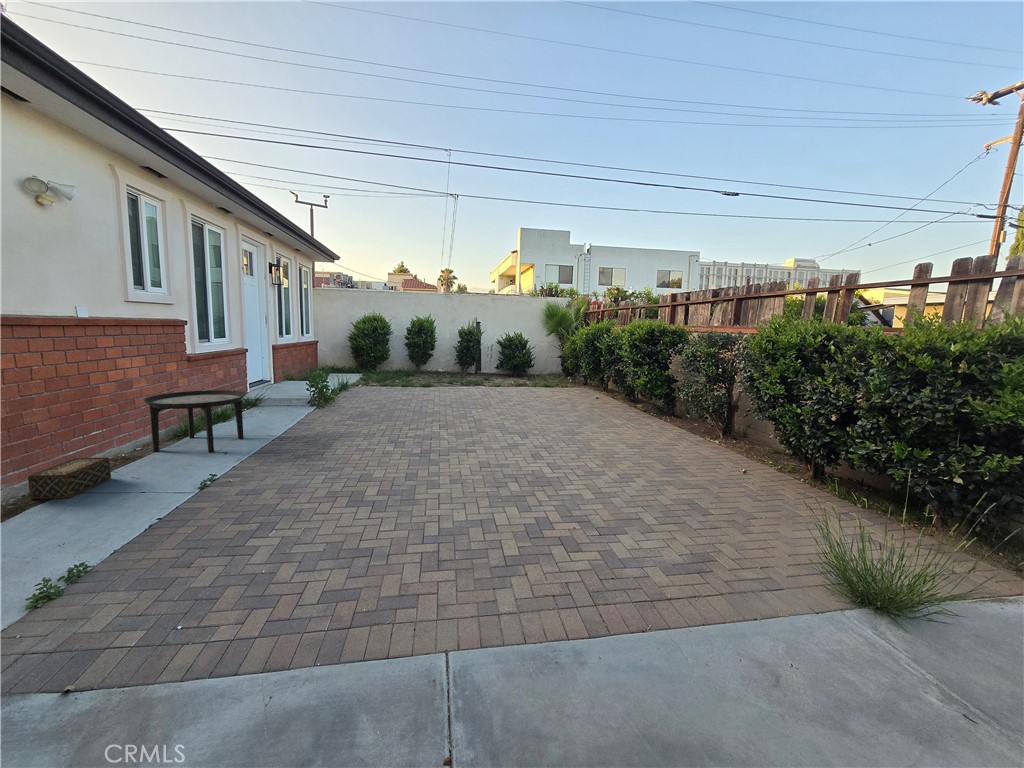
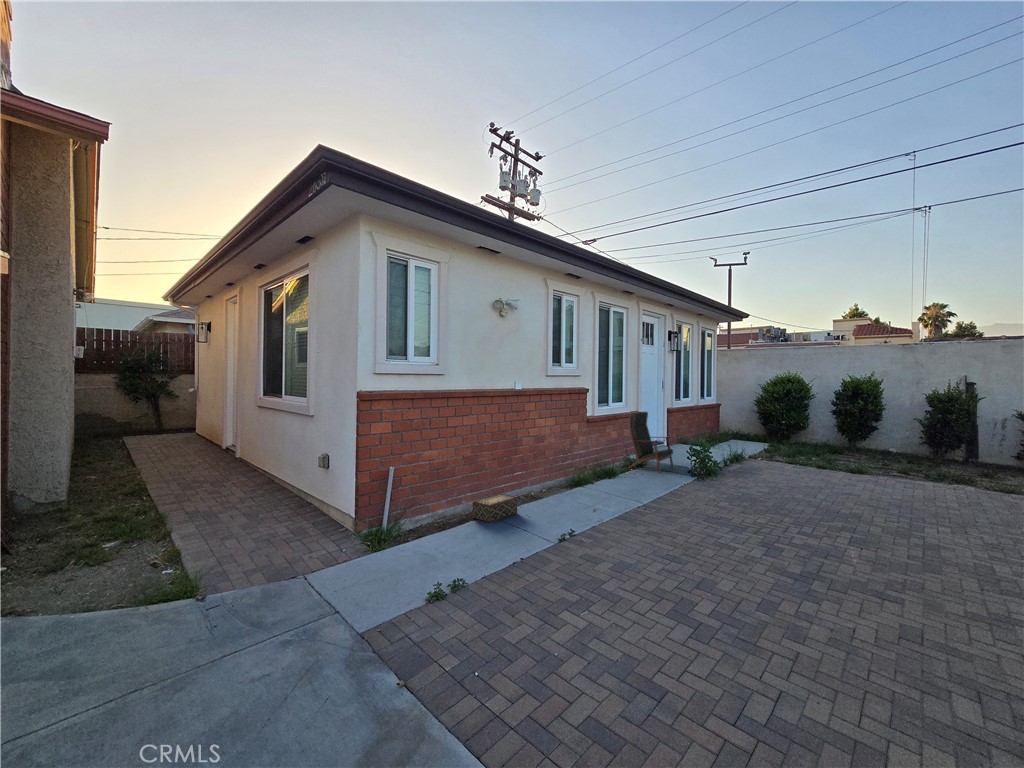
lounge chair: none [236,347,289,409] -> present [628,412,675,473]
round table: present [143,390,246,452] -> none [548,450,621,507]

